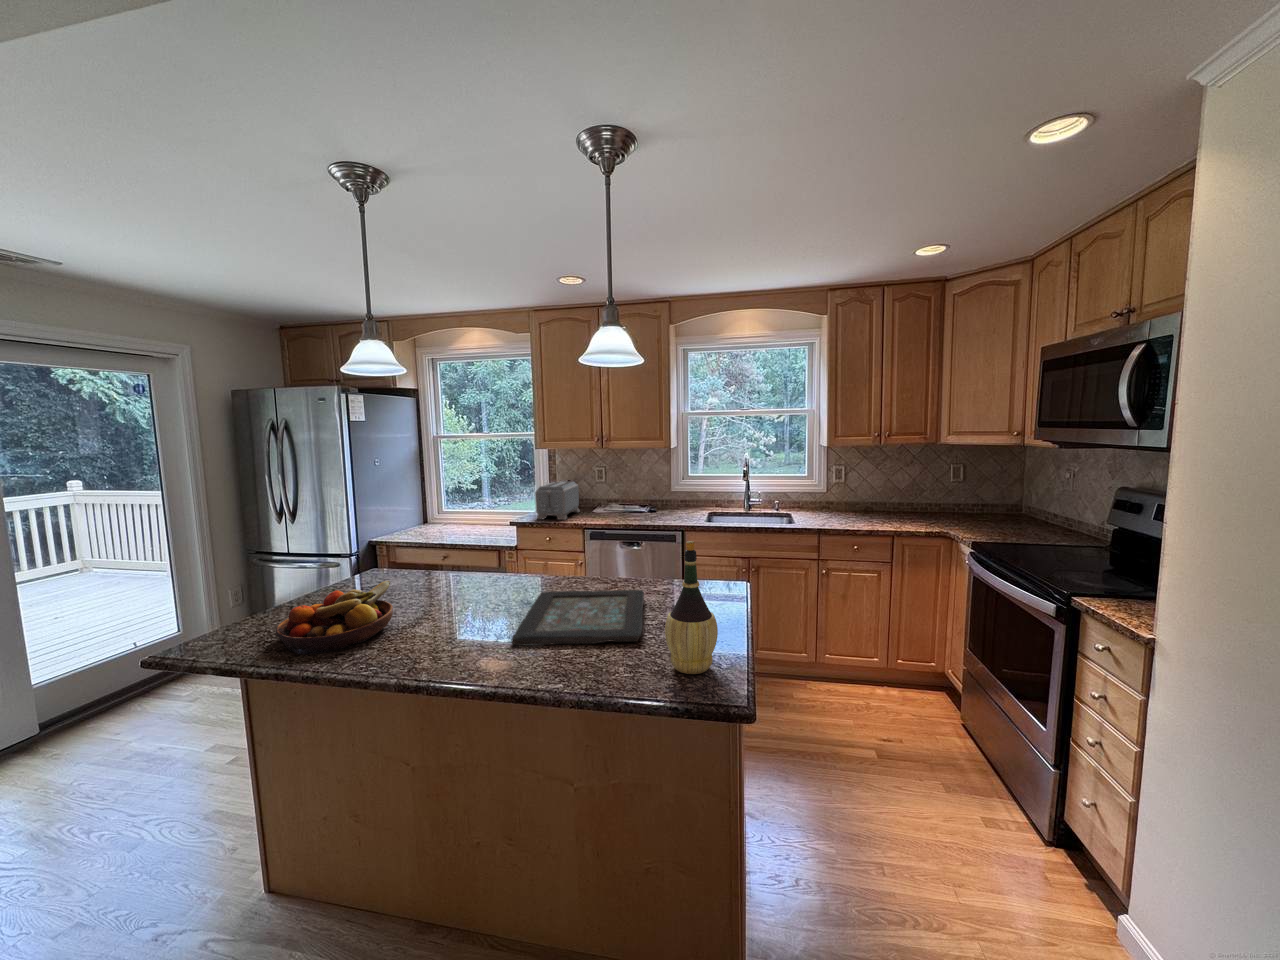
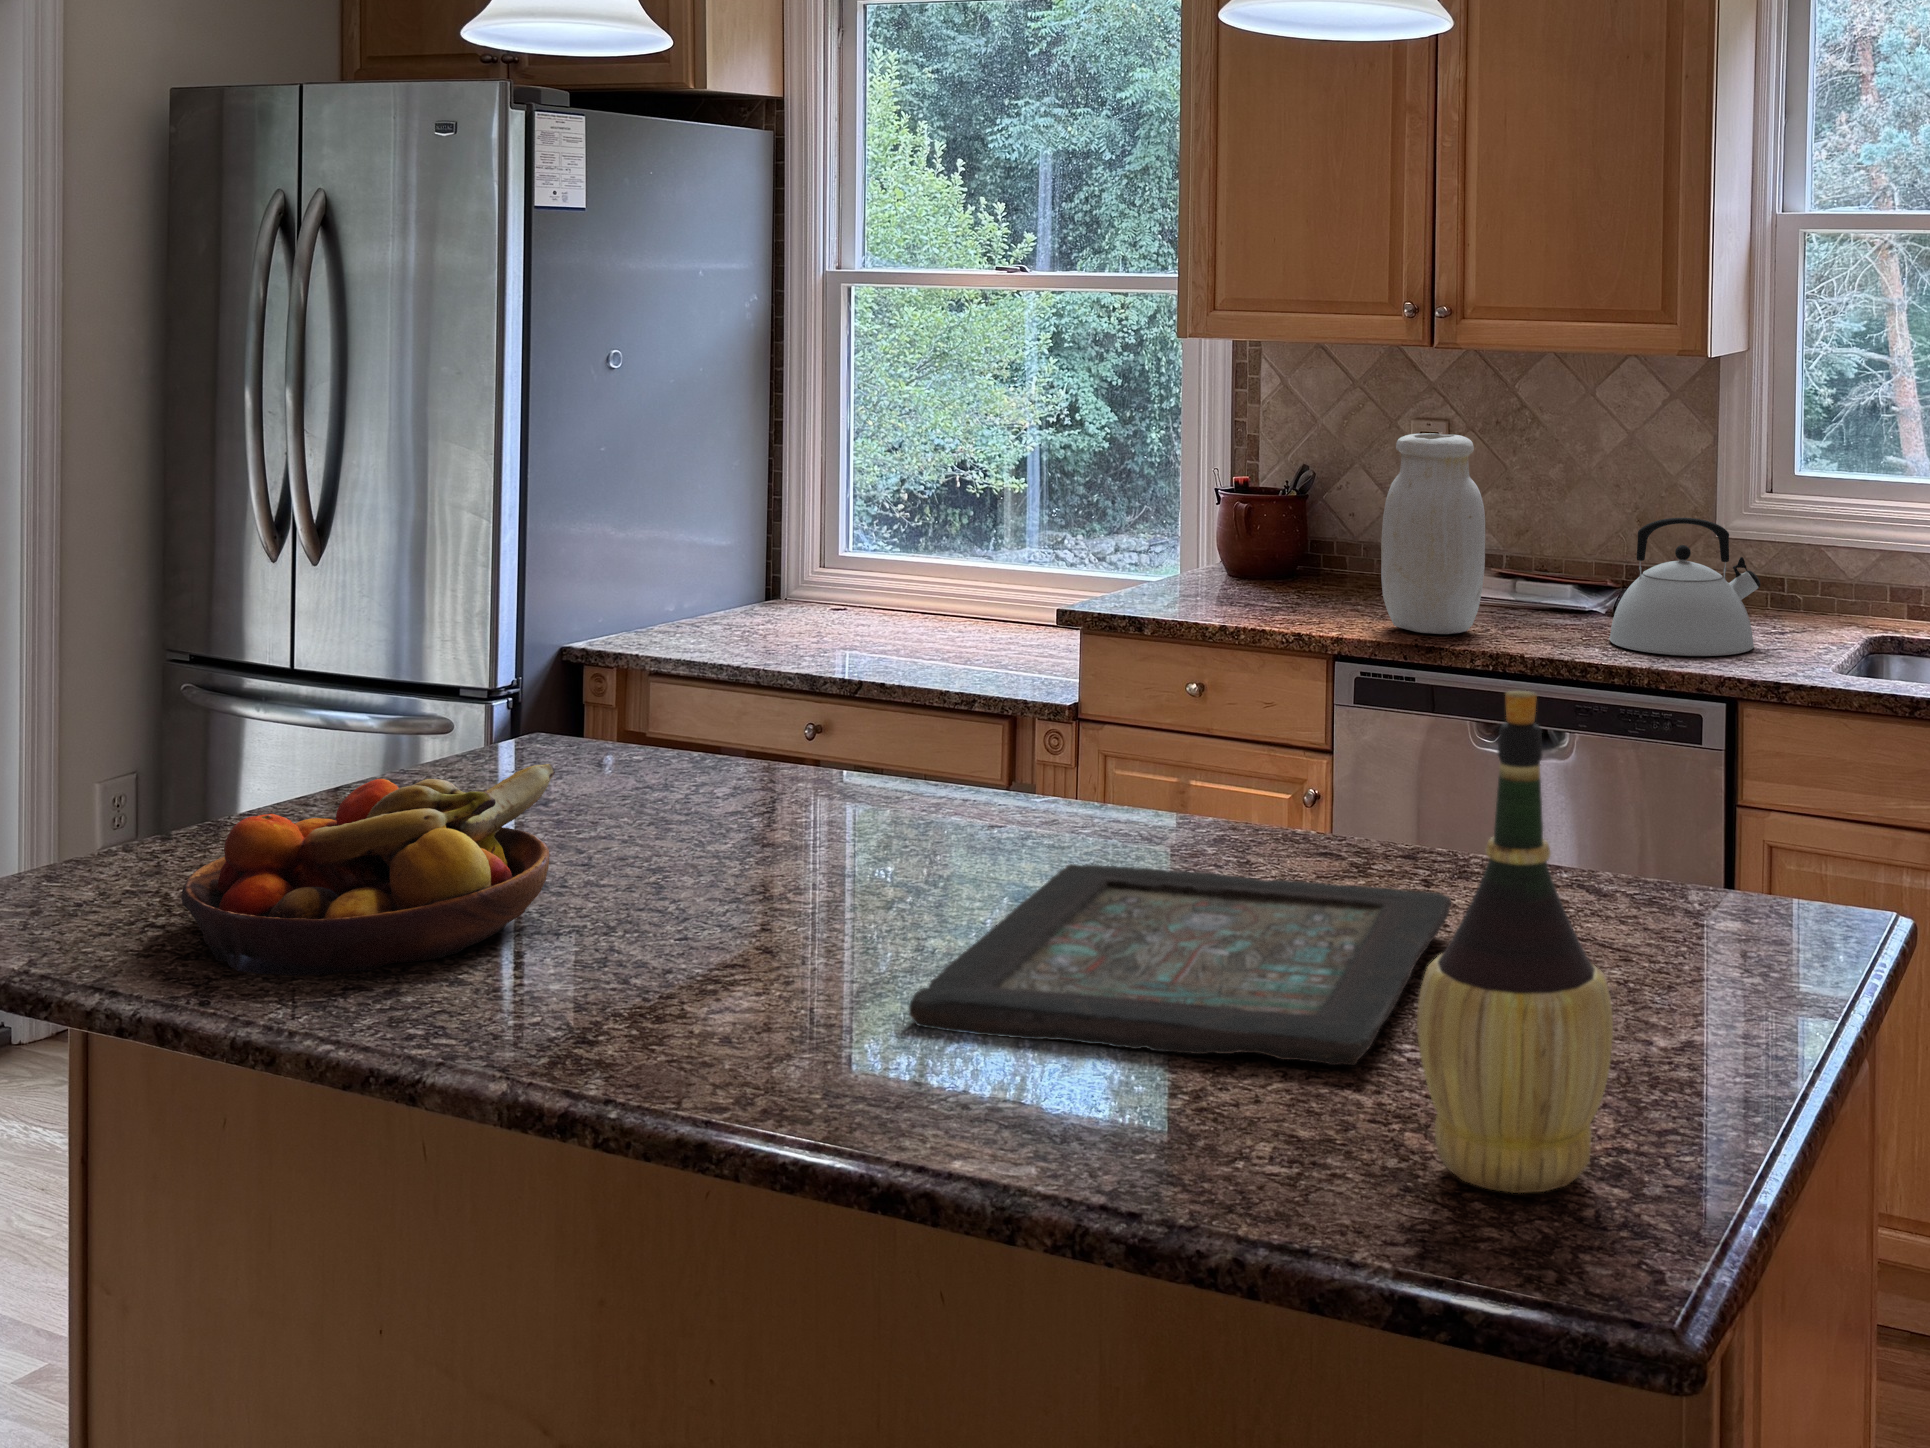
jar: none [592,471,618,520] -> present [1381,433,1485,634]
toaster: present [535,482,580,520] -> none [1161,468,1343,620]
kettle: none [649,488,684,521] -> present [1609,518,1760,656]

